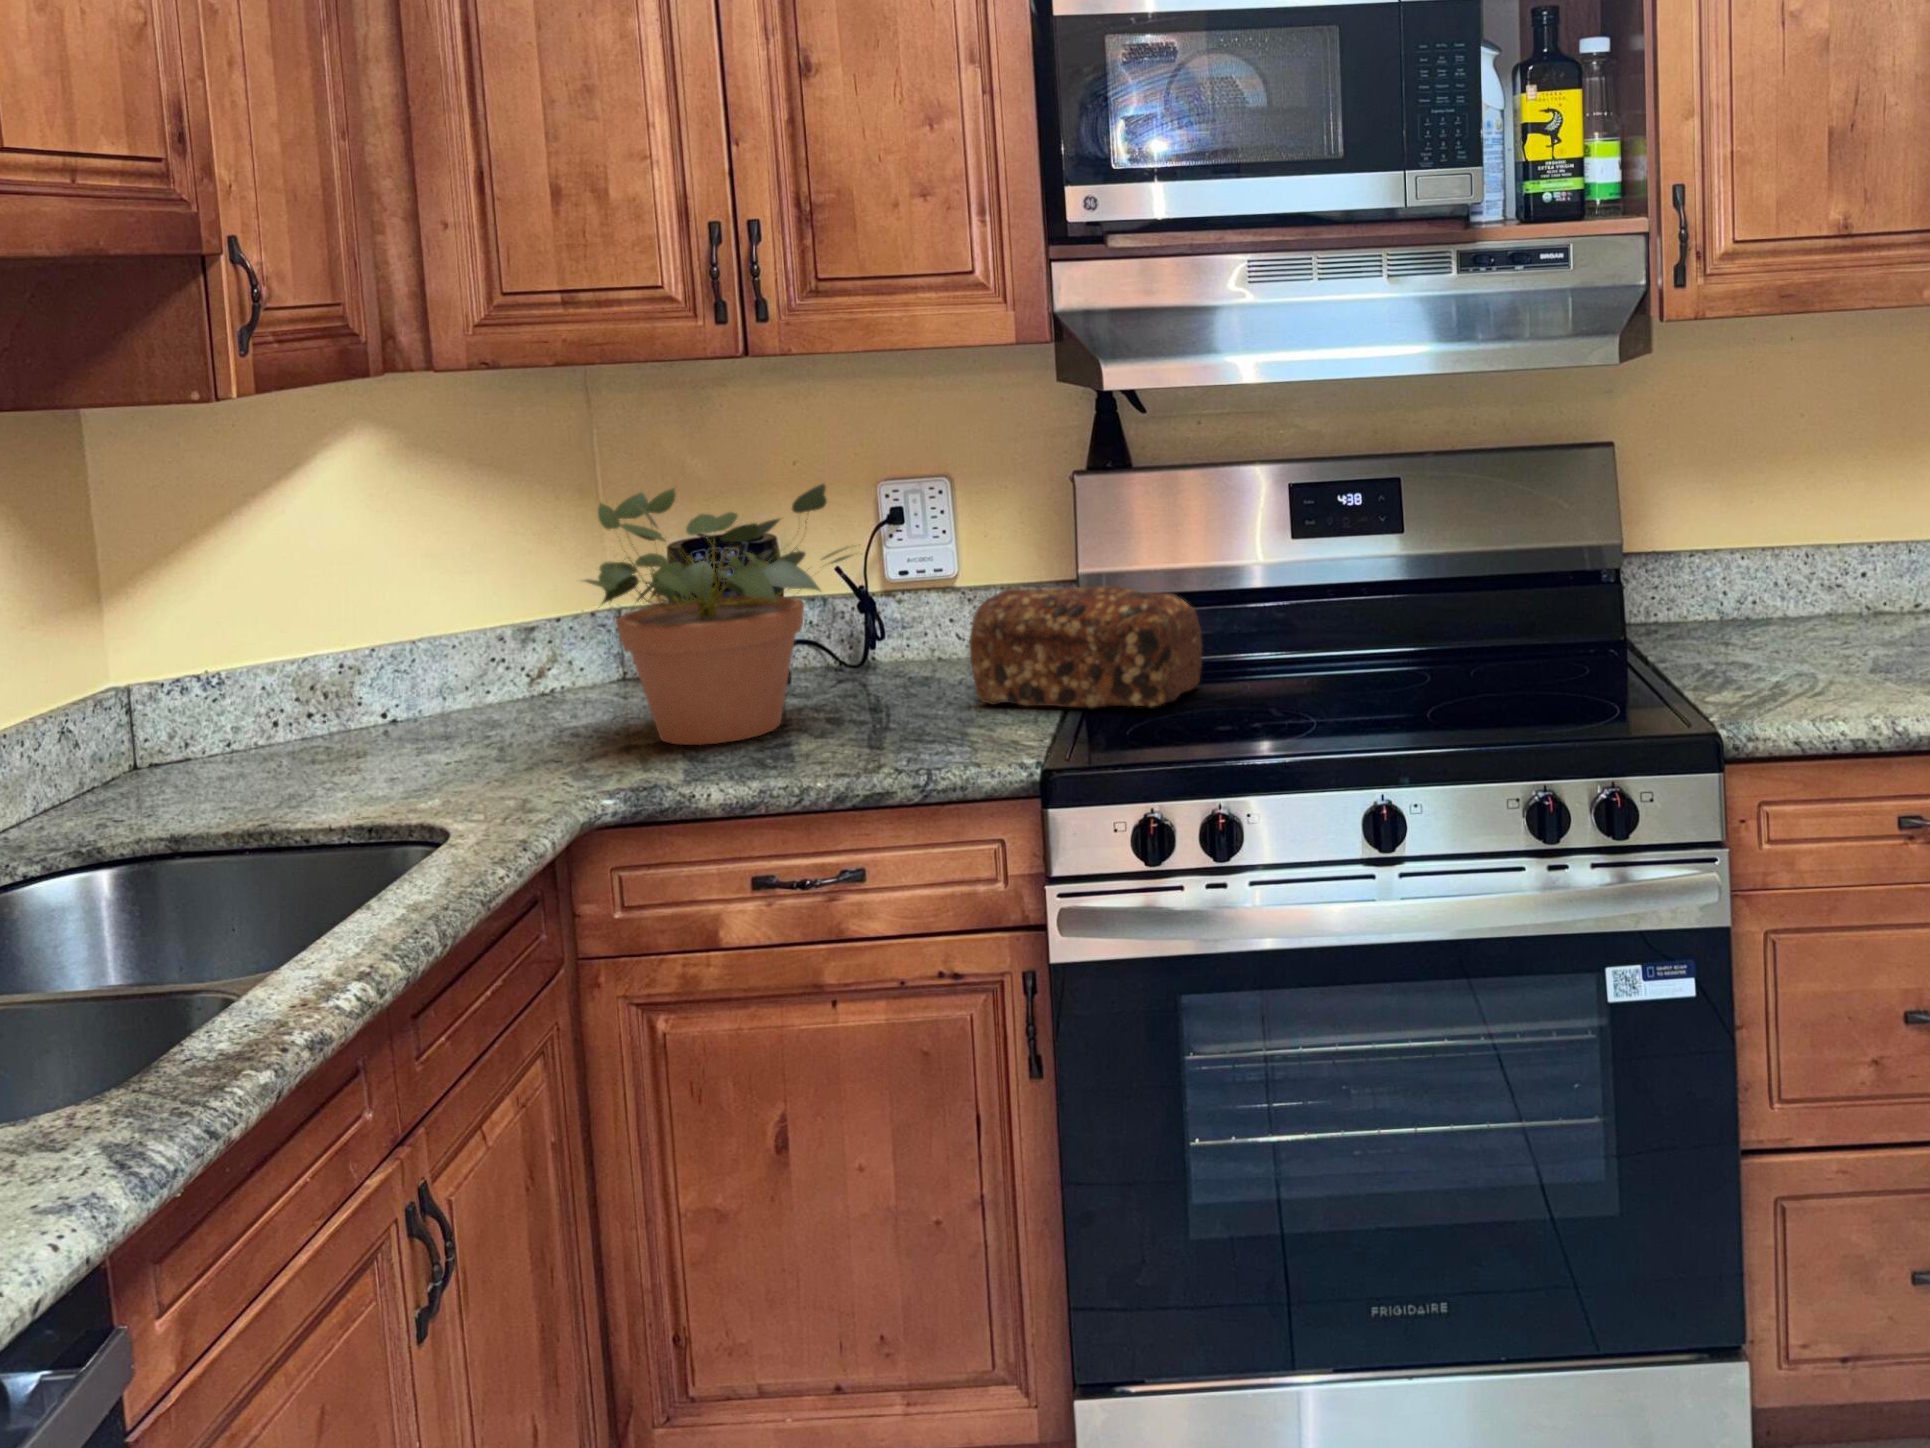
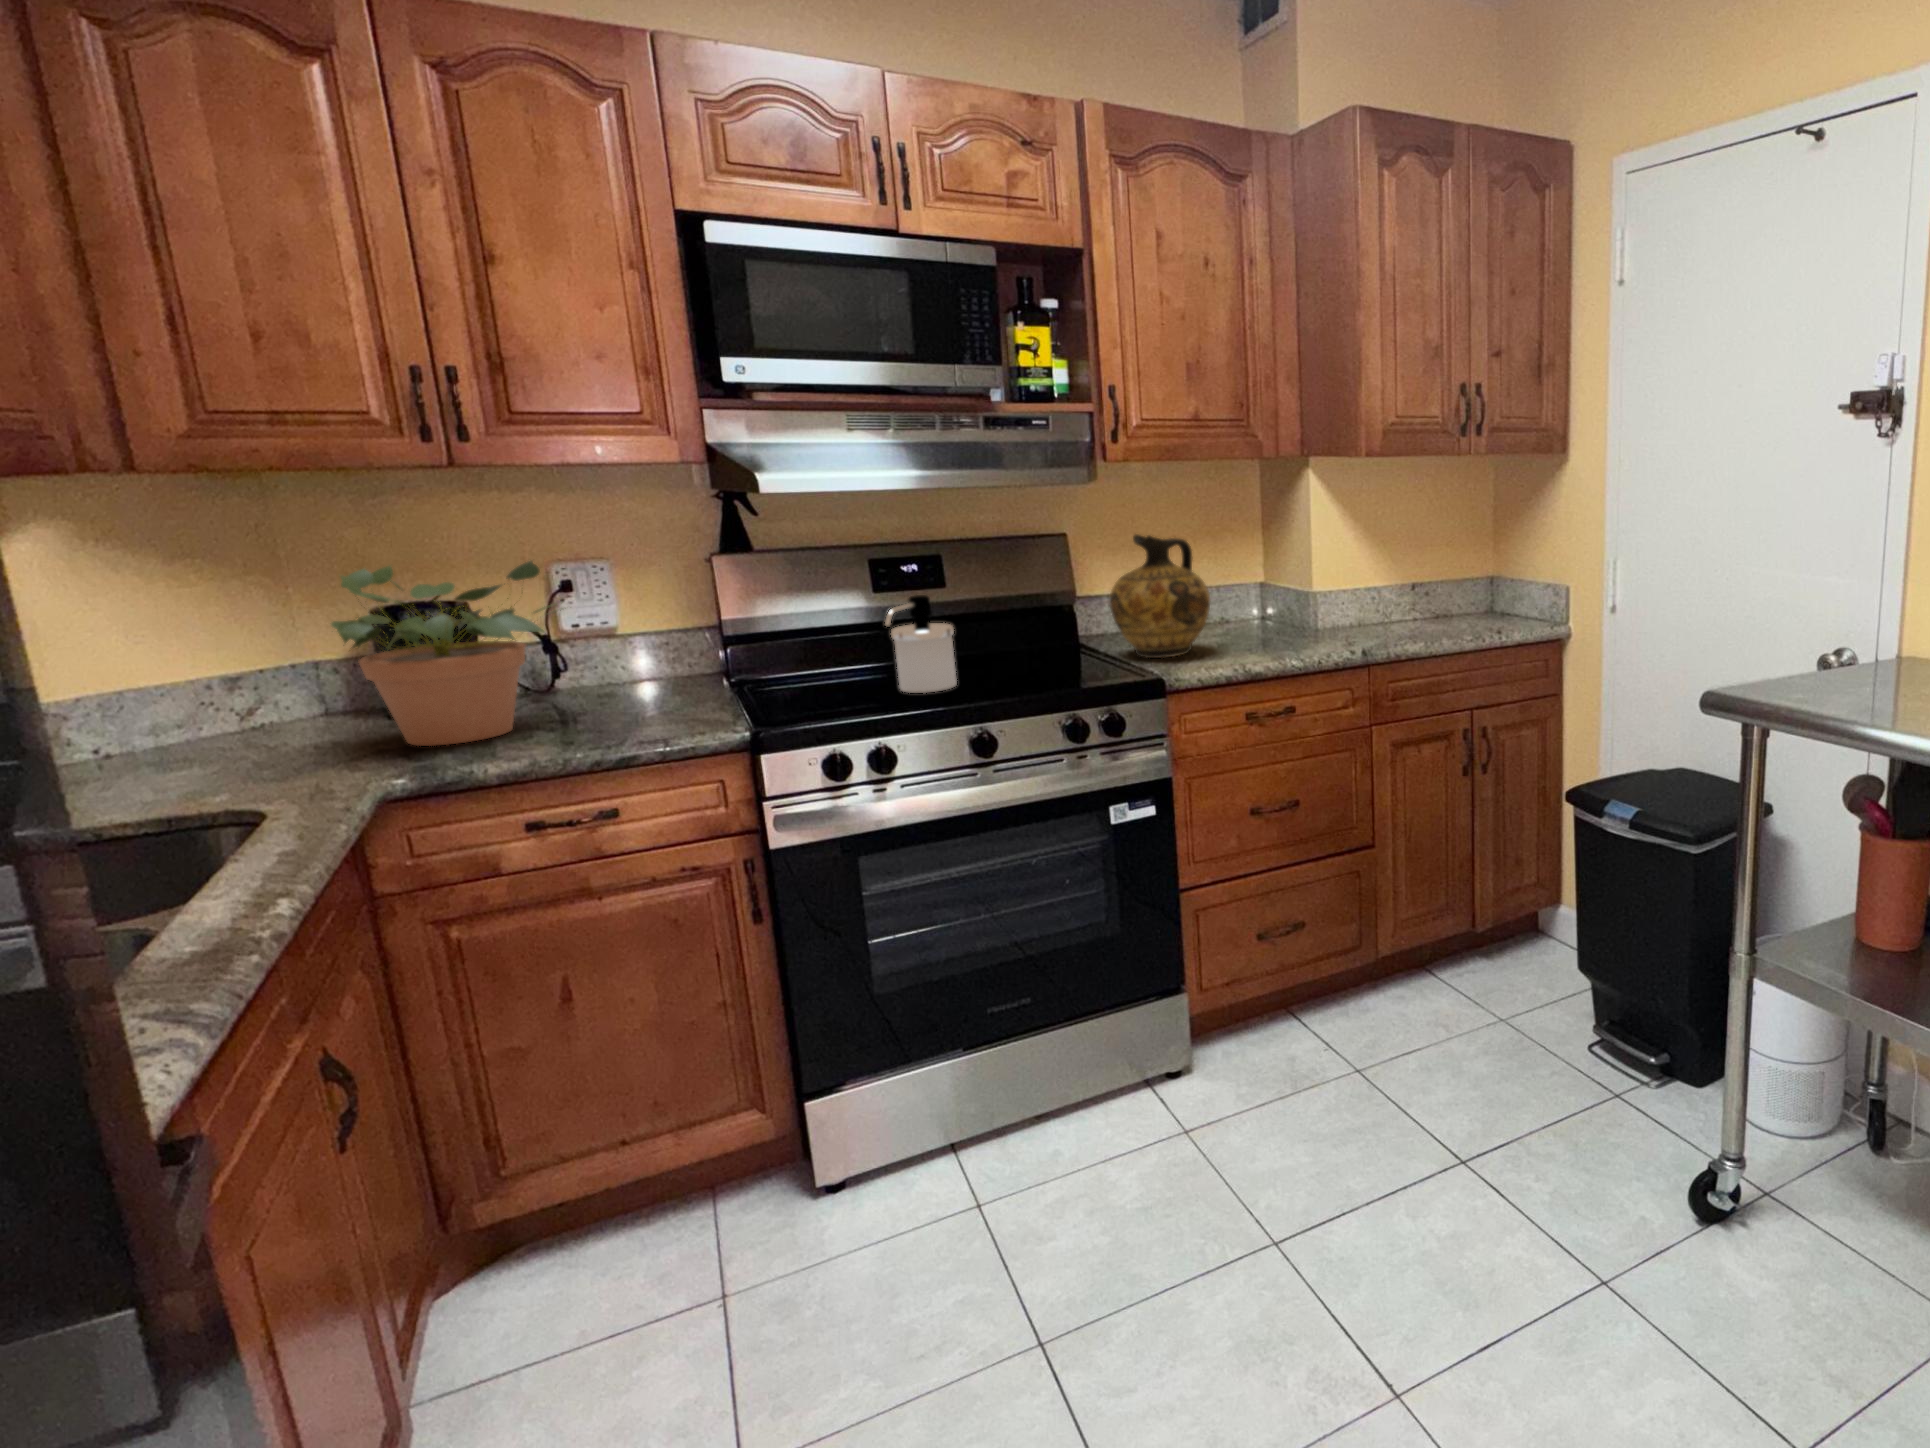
ceramic jug: none [1660,450,1852,684] -> present [1109,535,1210,658]
soap dispenser: none [1258,553,1377,721] -> present [885,595,957,693]
bread loaf: present [969,586,1202,708] -> none [661,624,829,704]

